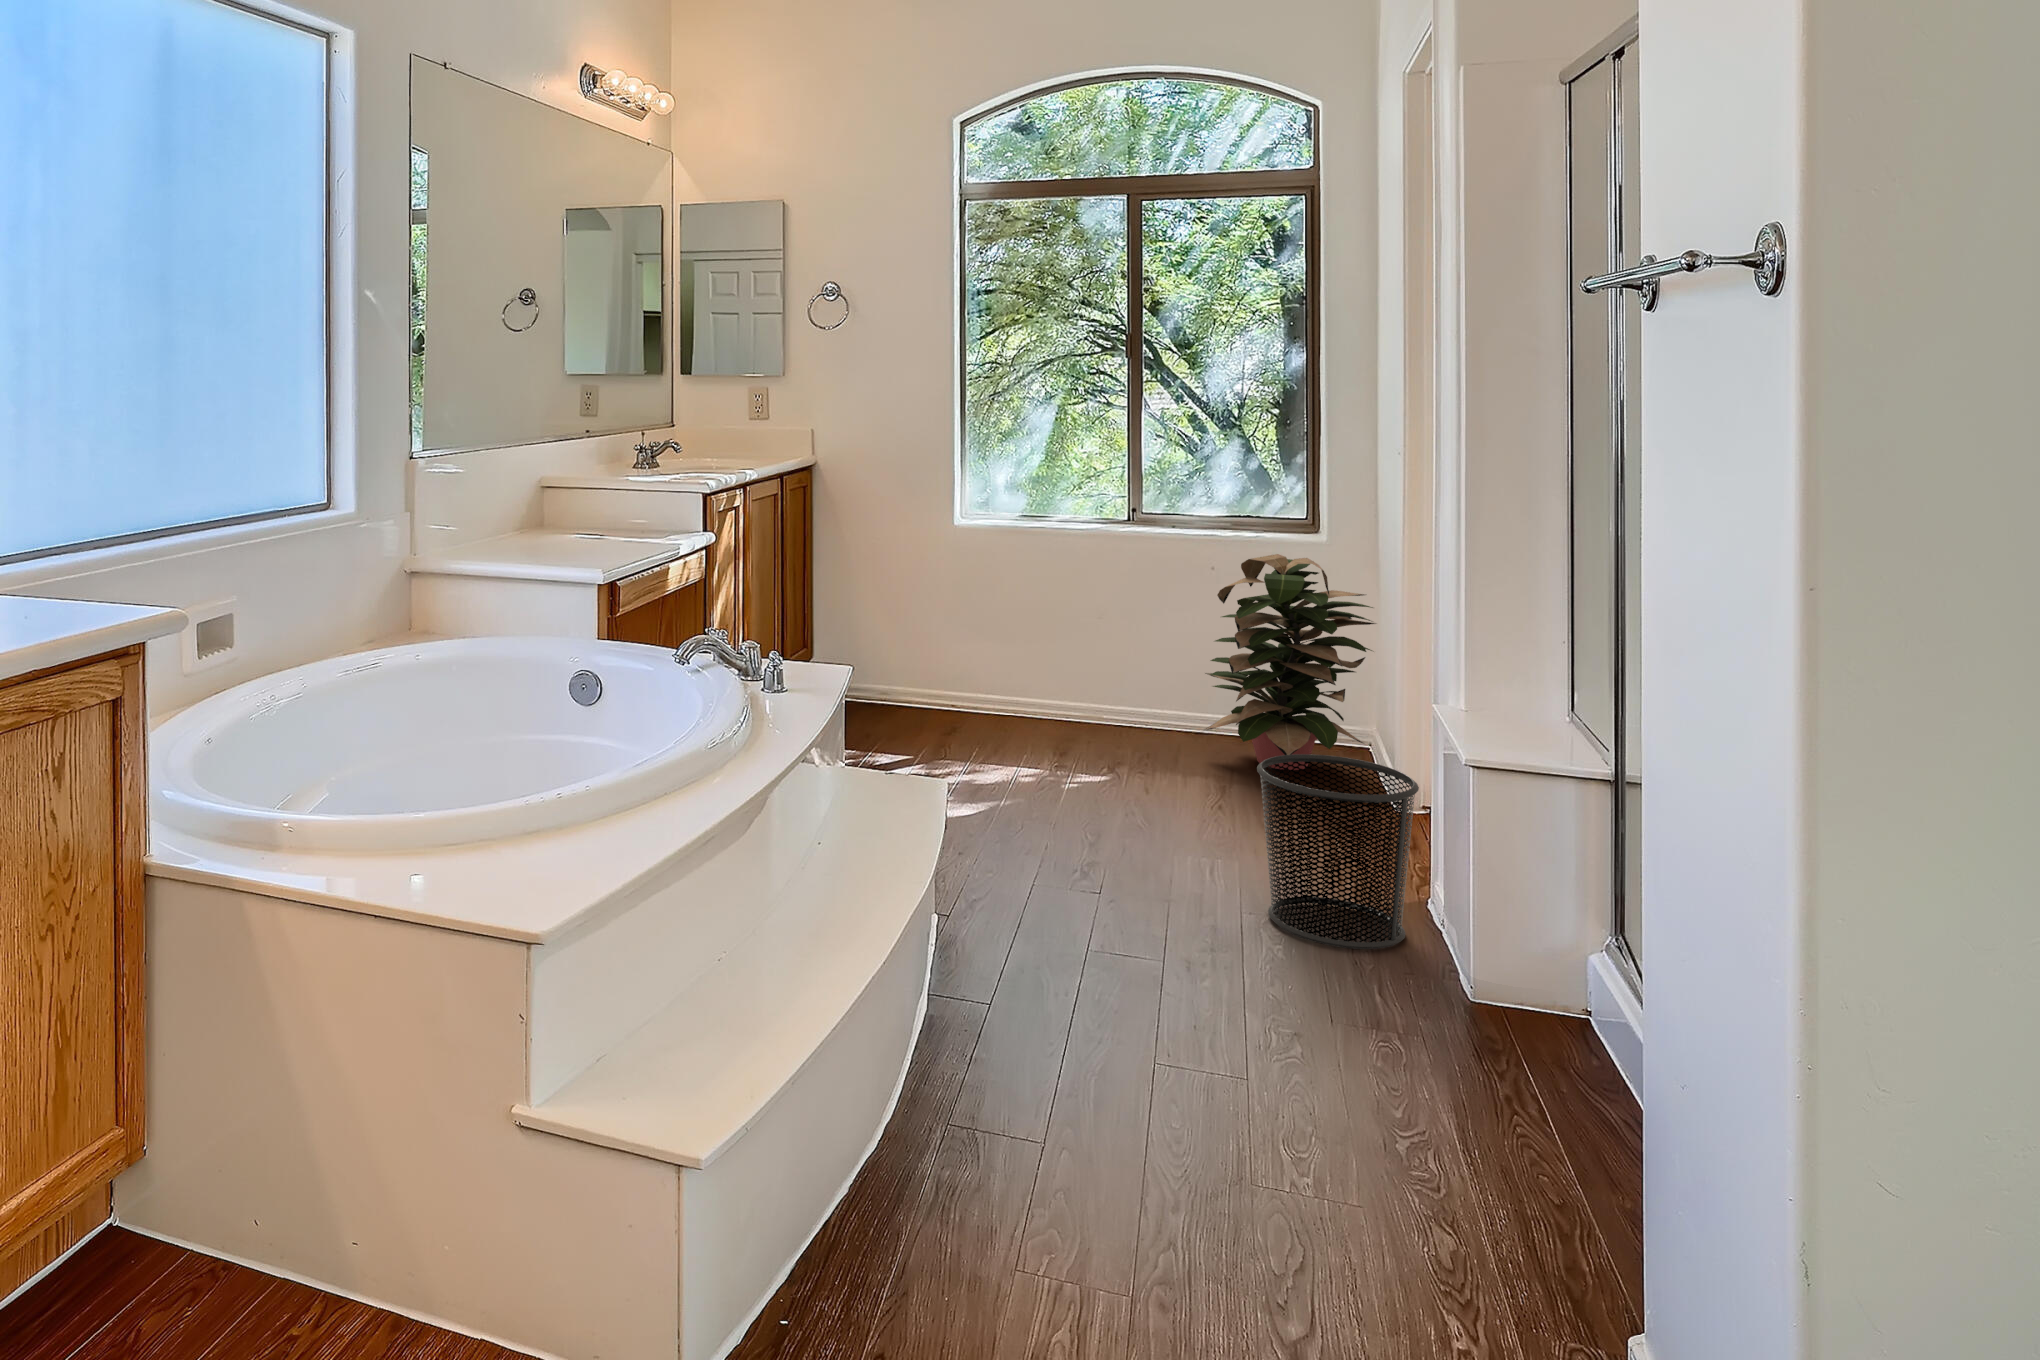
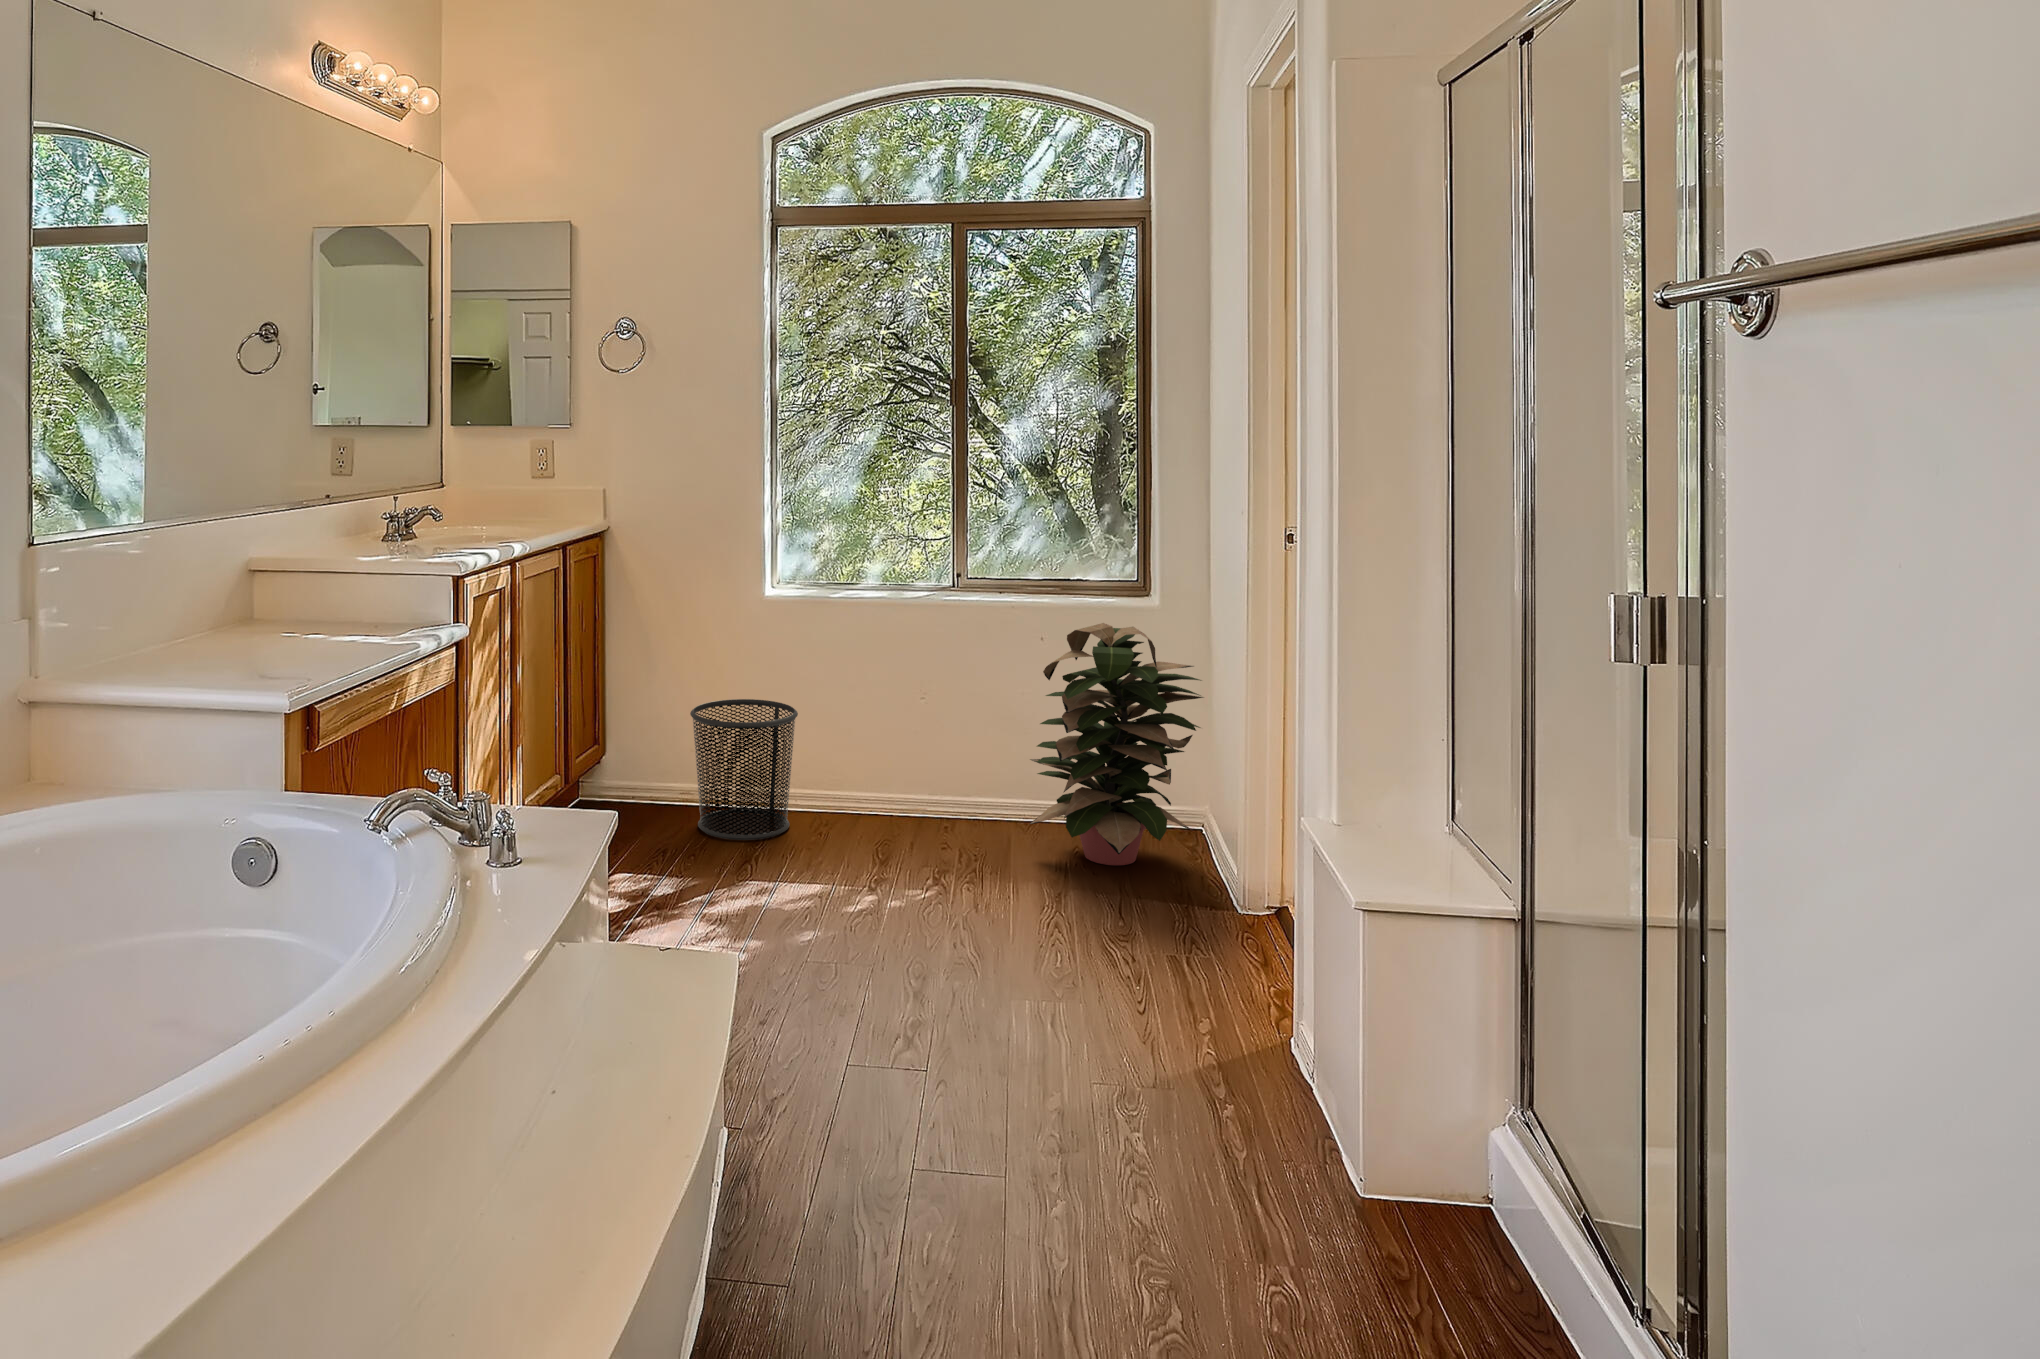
waste bin: present [1257,754,1419,949] -> present [690,699,798,840]

